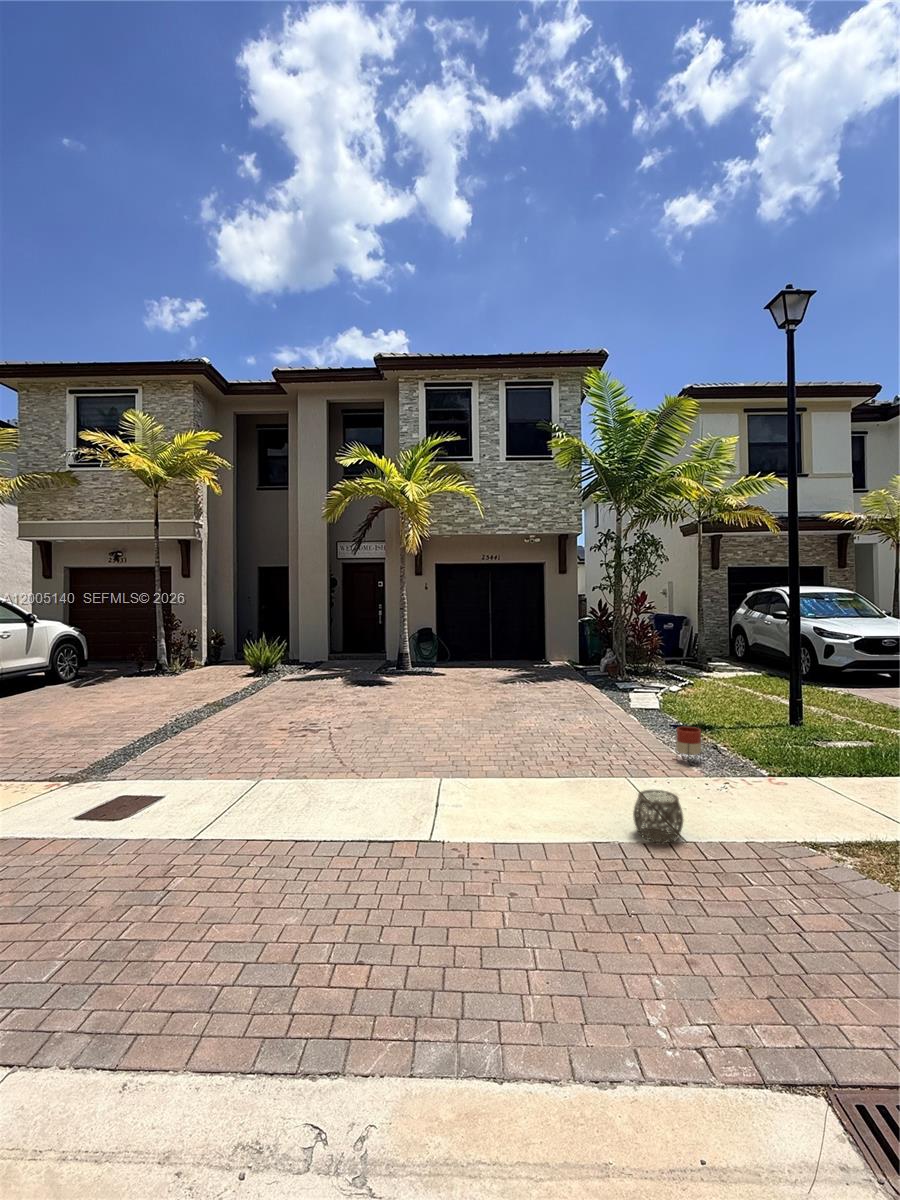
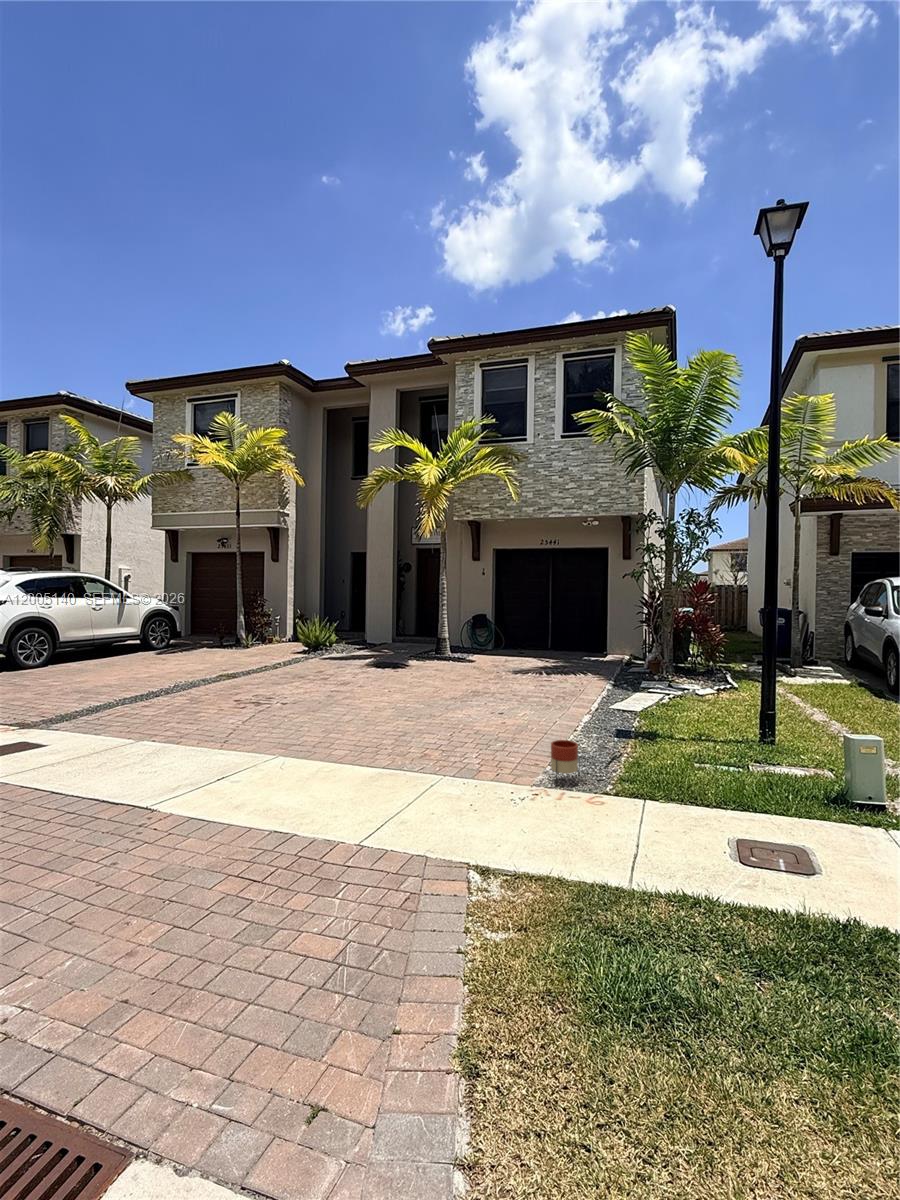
woven basket: present [633,790,683,843] -> none [359,808,414,872]

